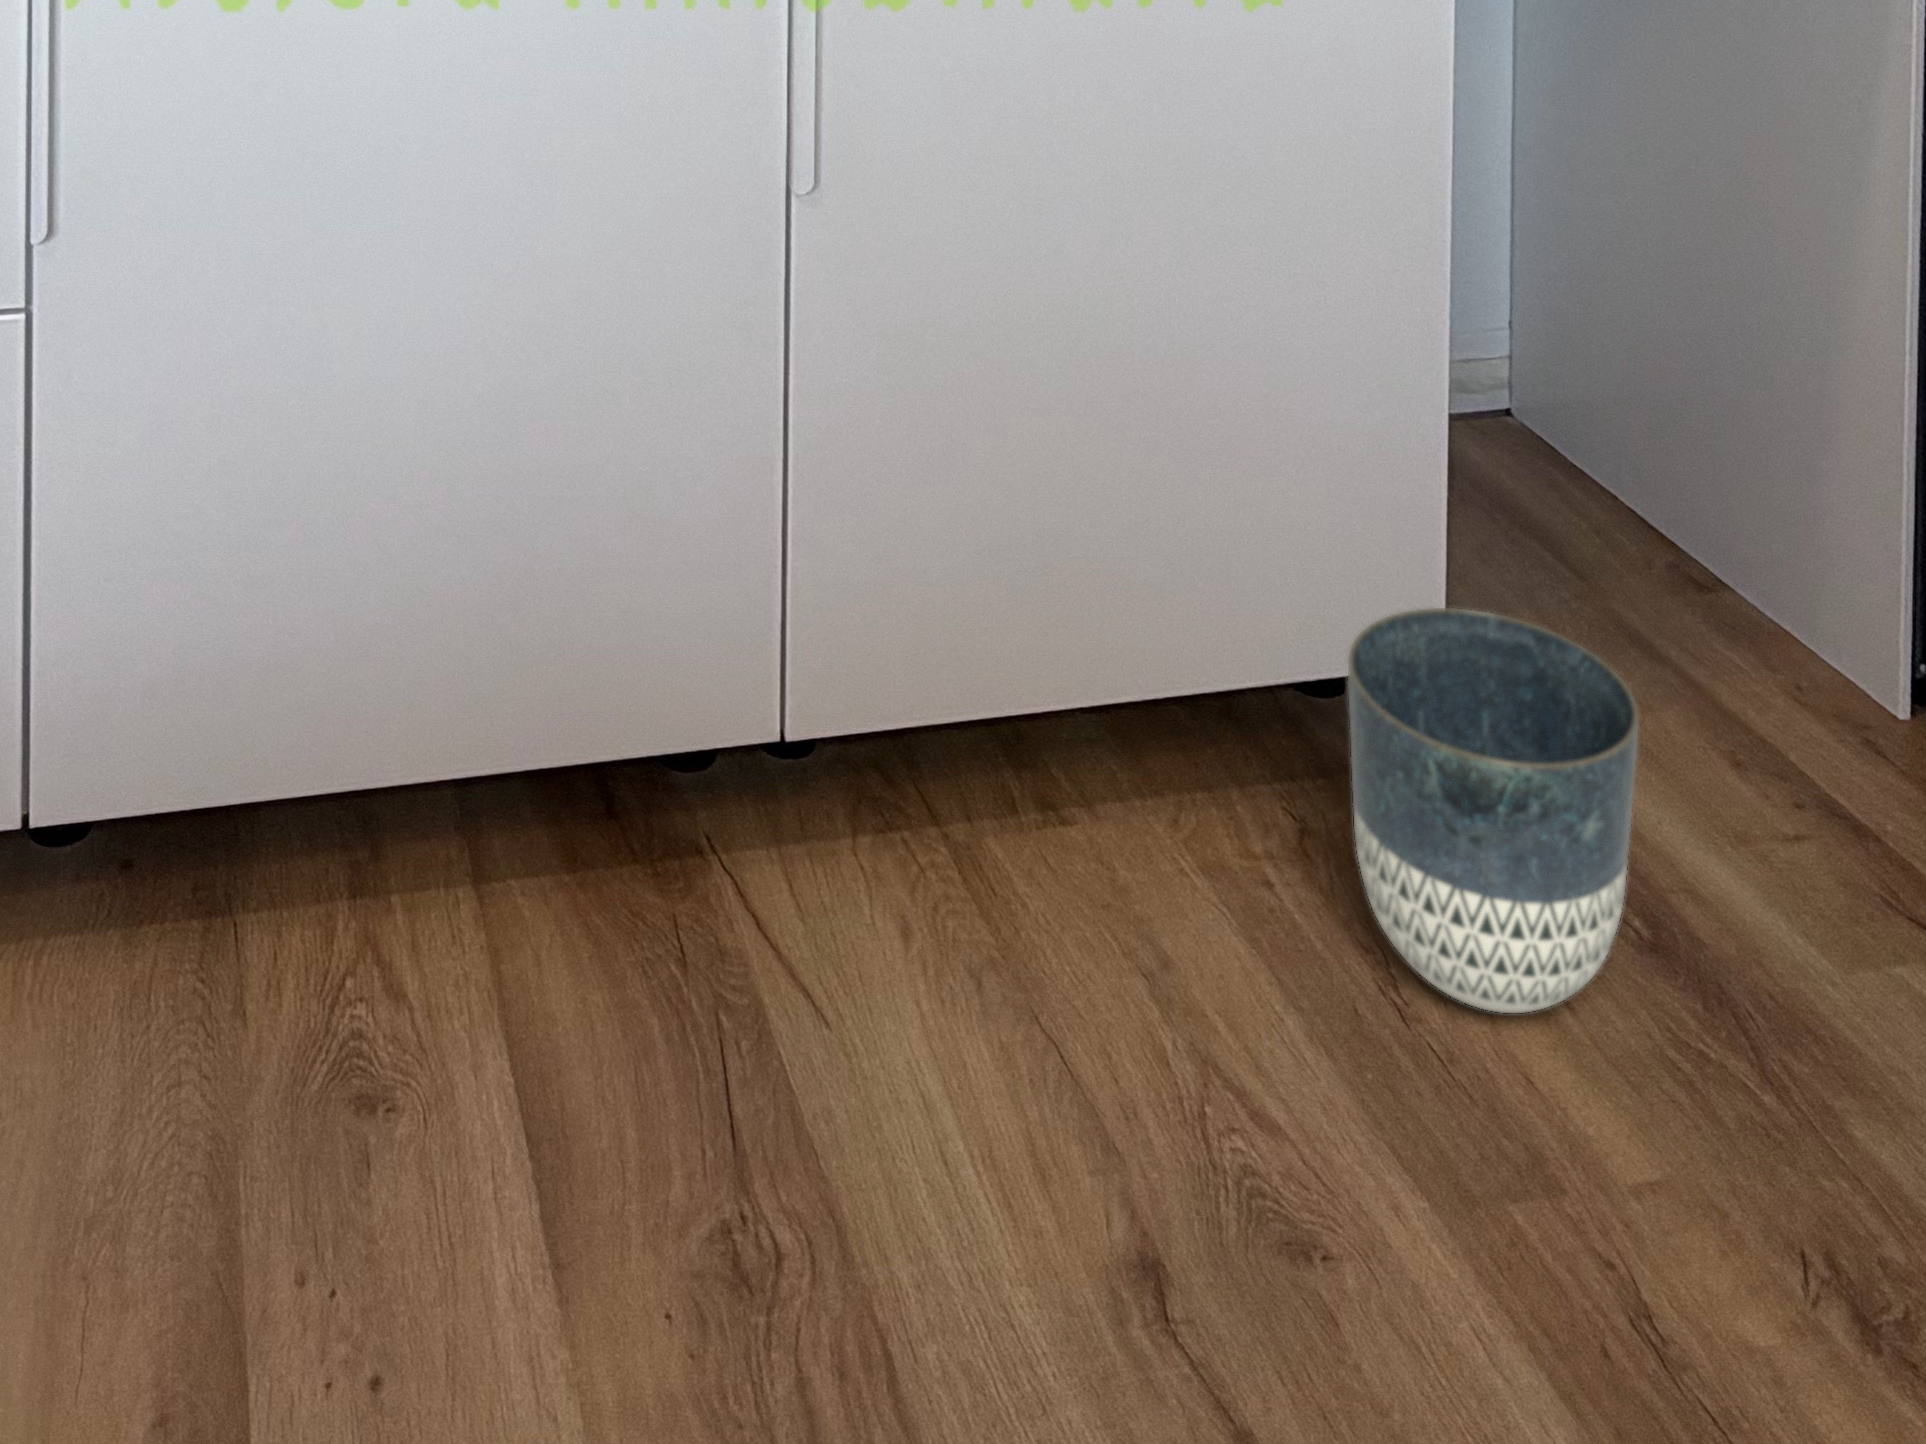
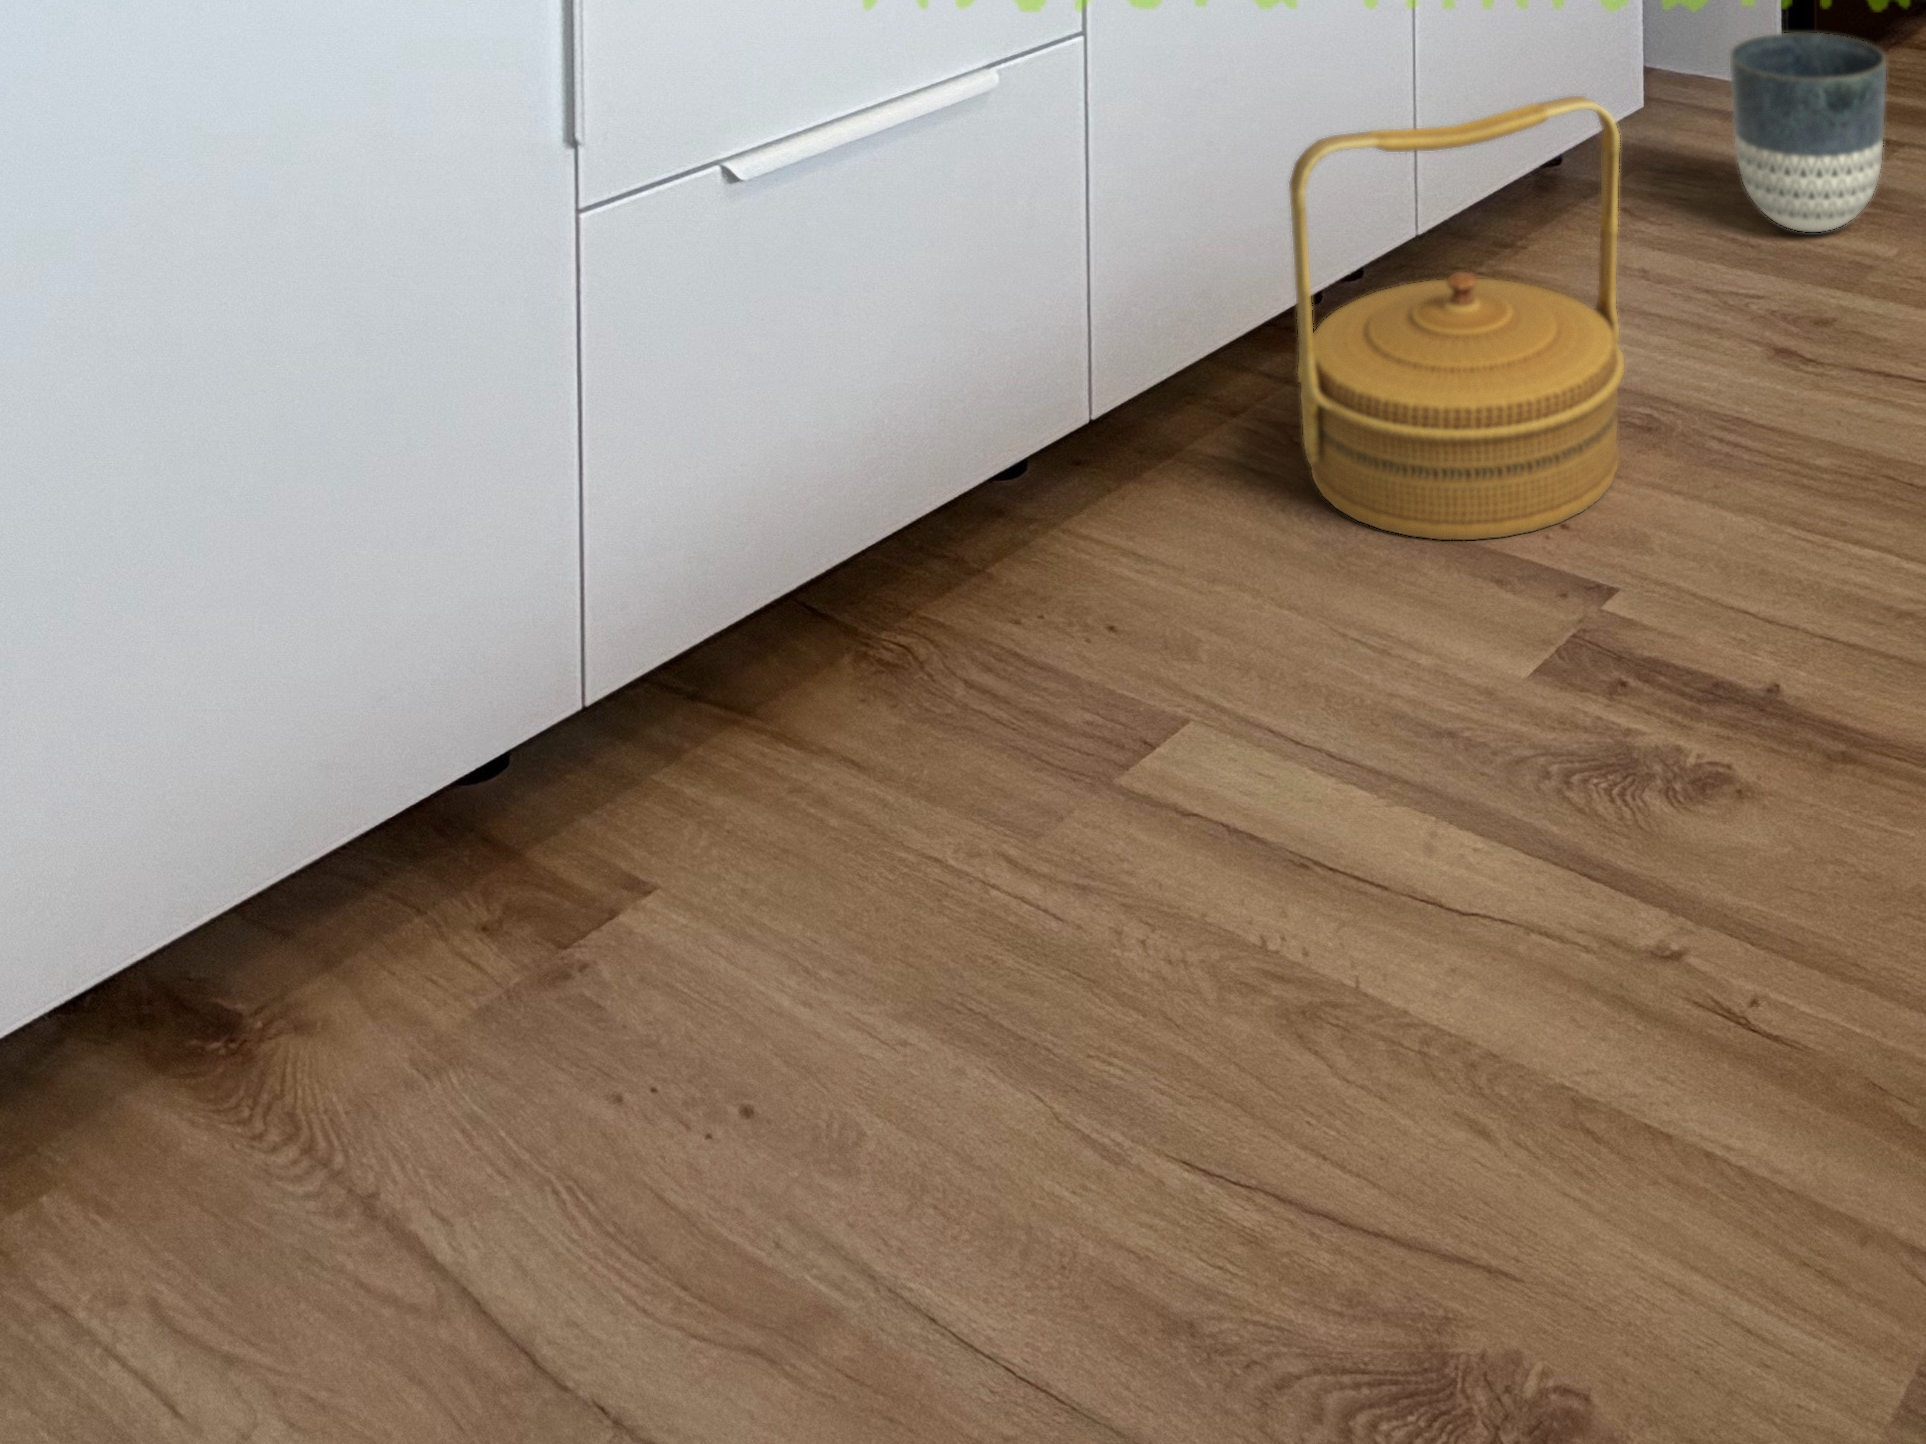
basket: none [181,555,699,1320] -> present [1289,96,1624,540]

